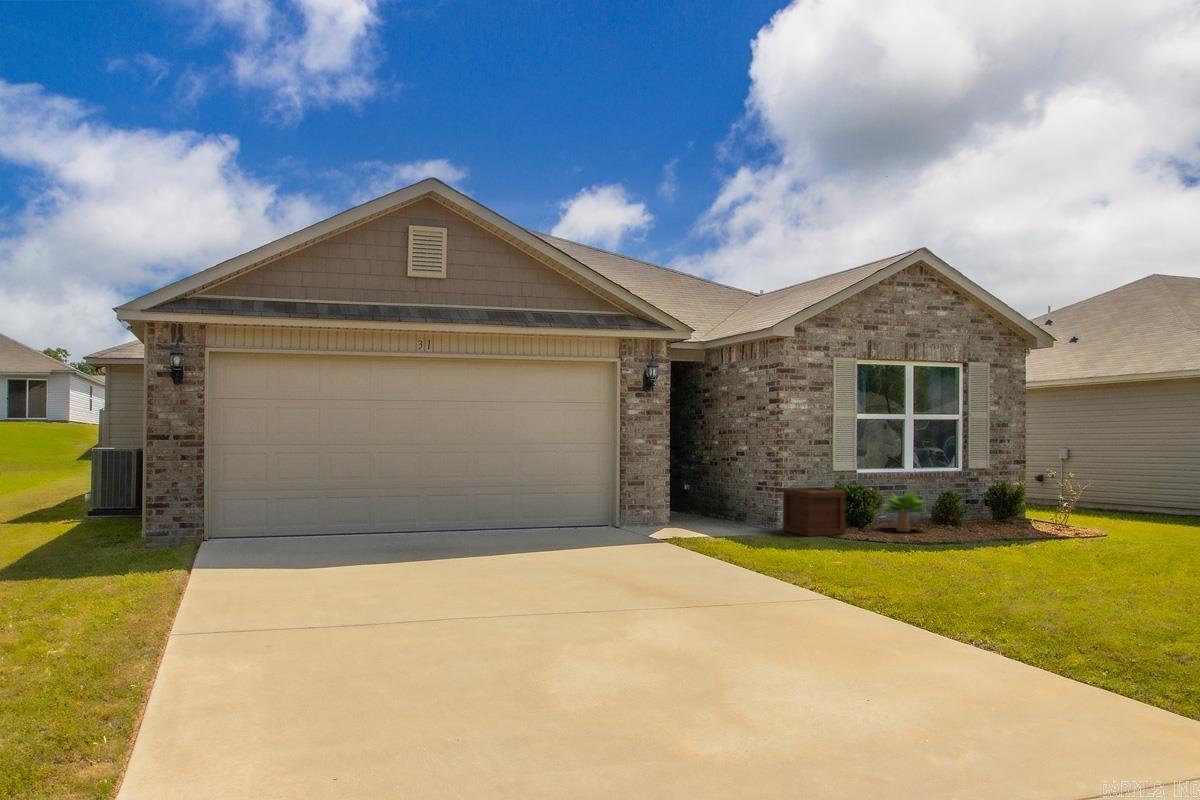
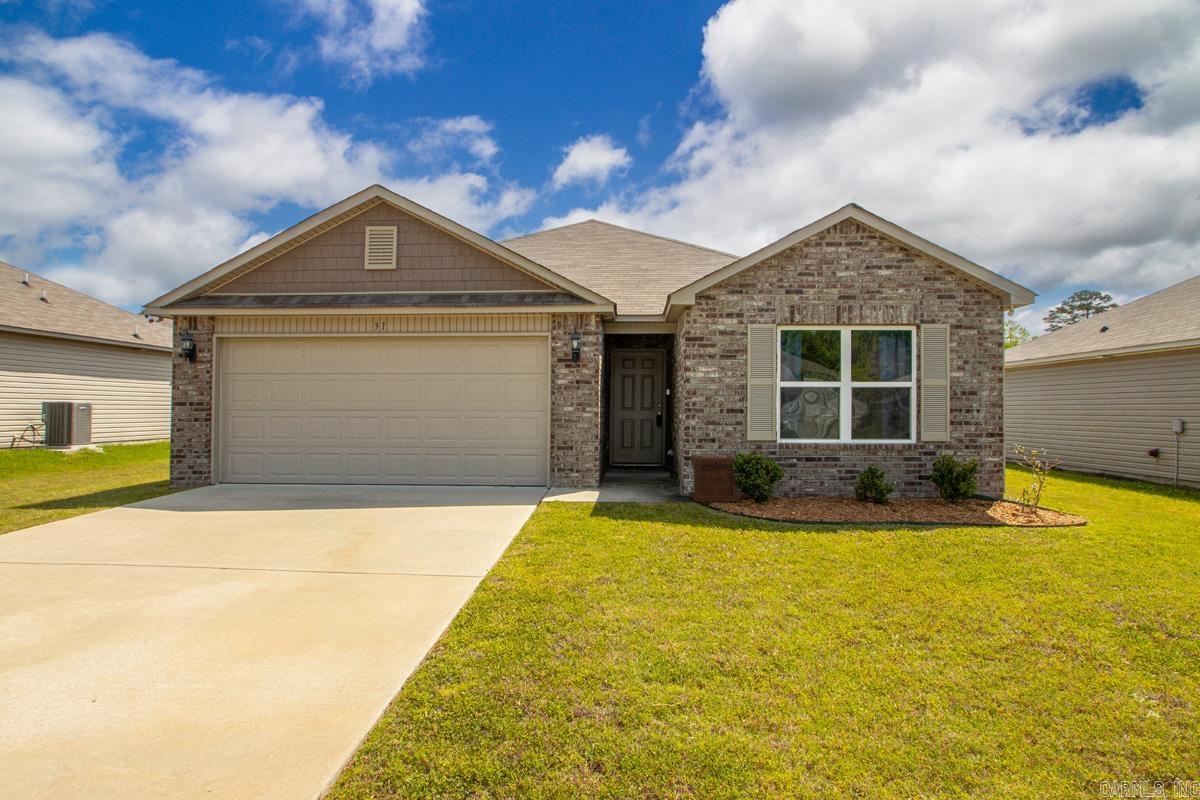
potted plant: present [881,492,925,532] -> none [790,459,844,503]

